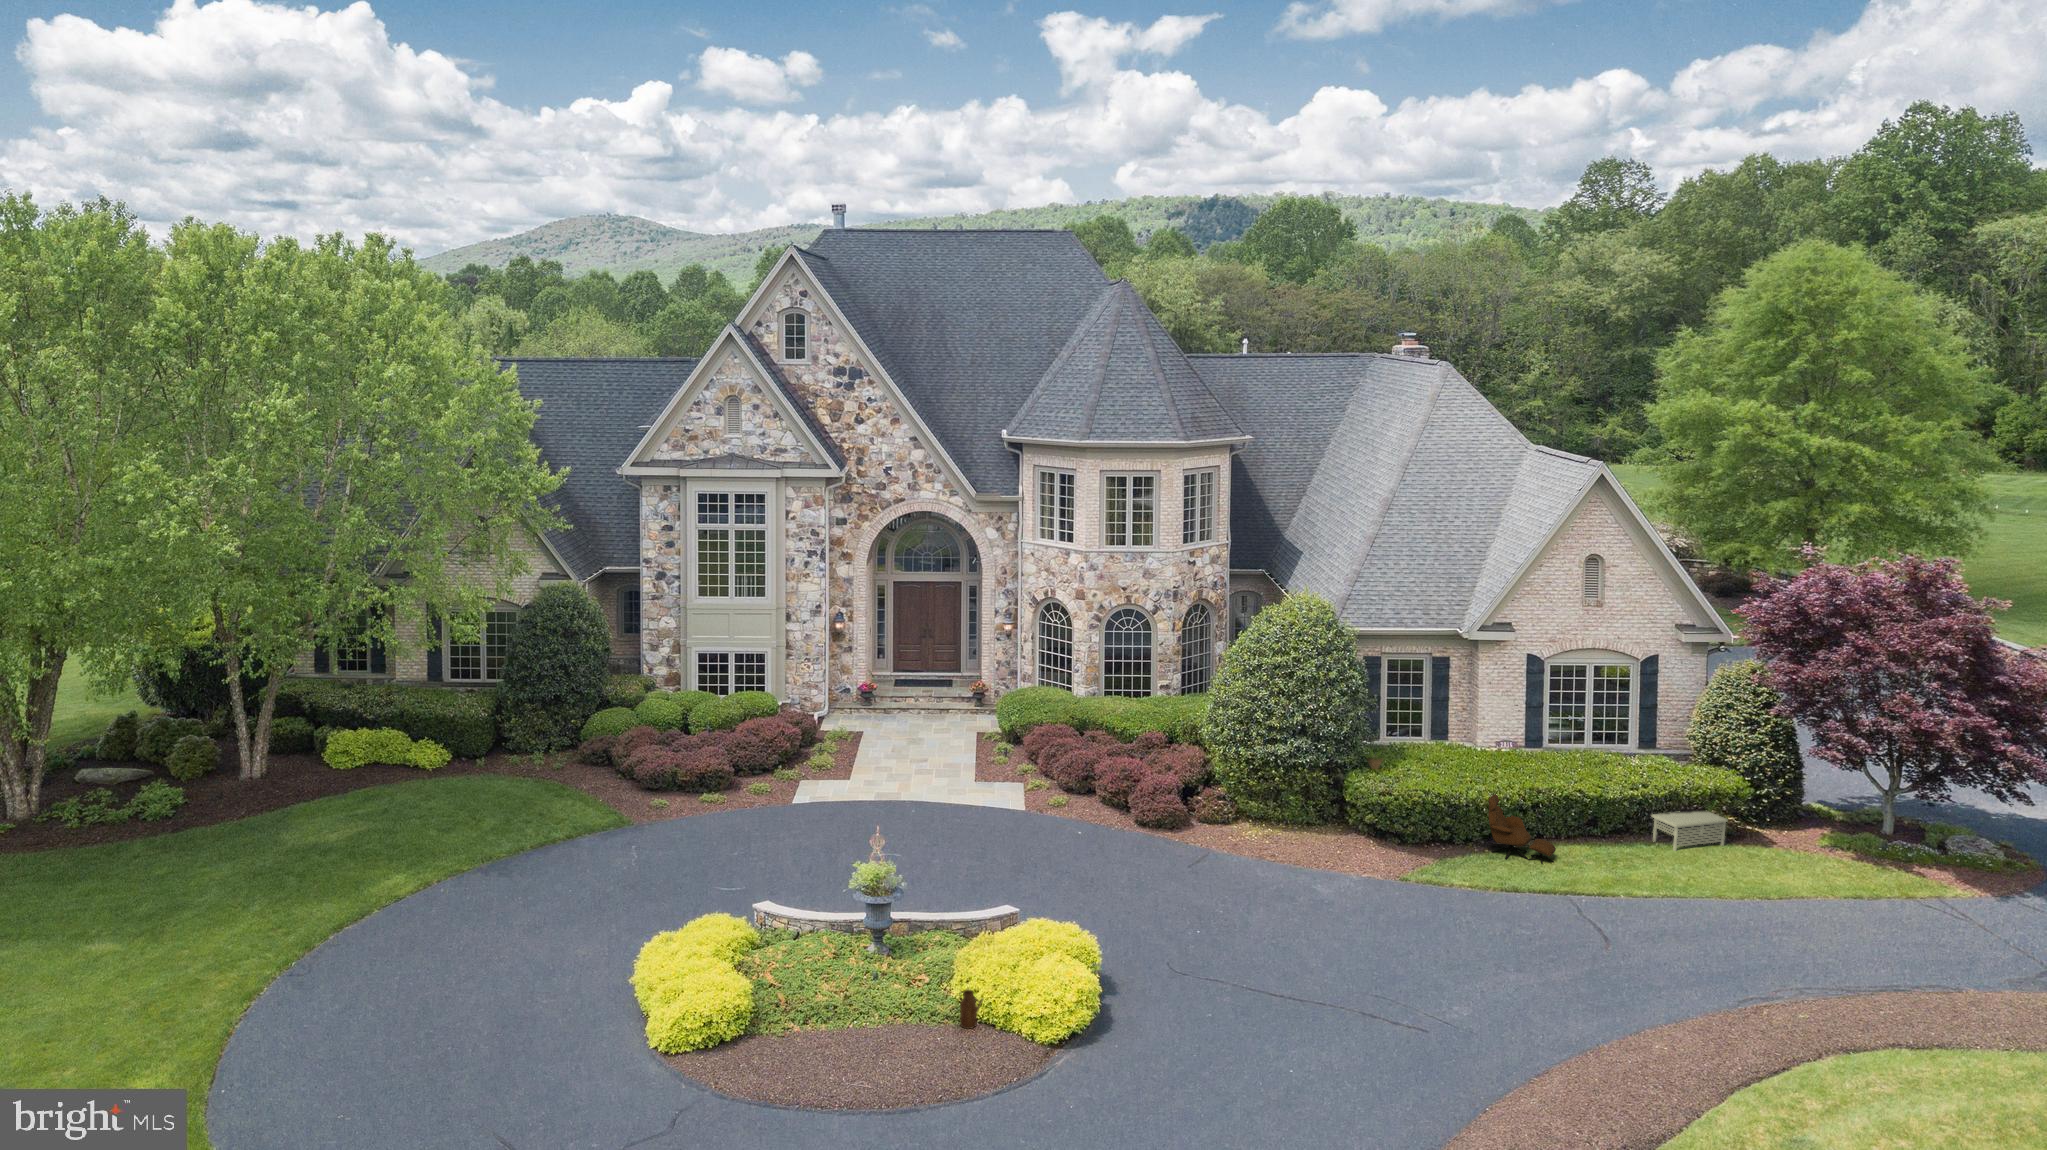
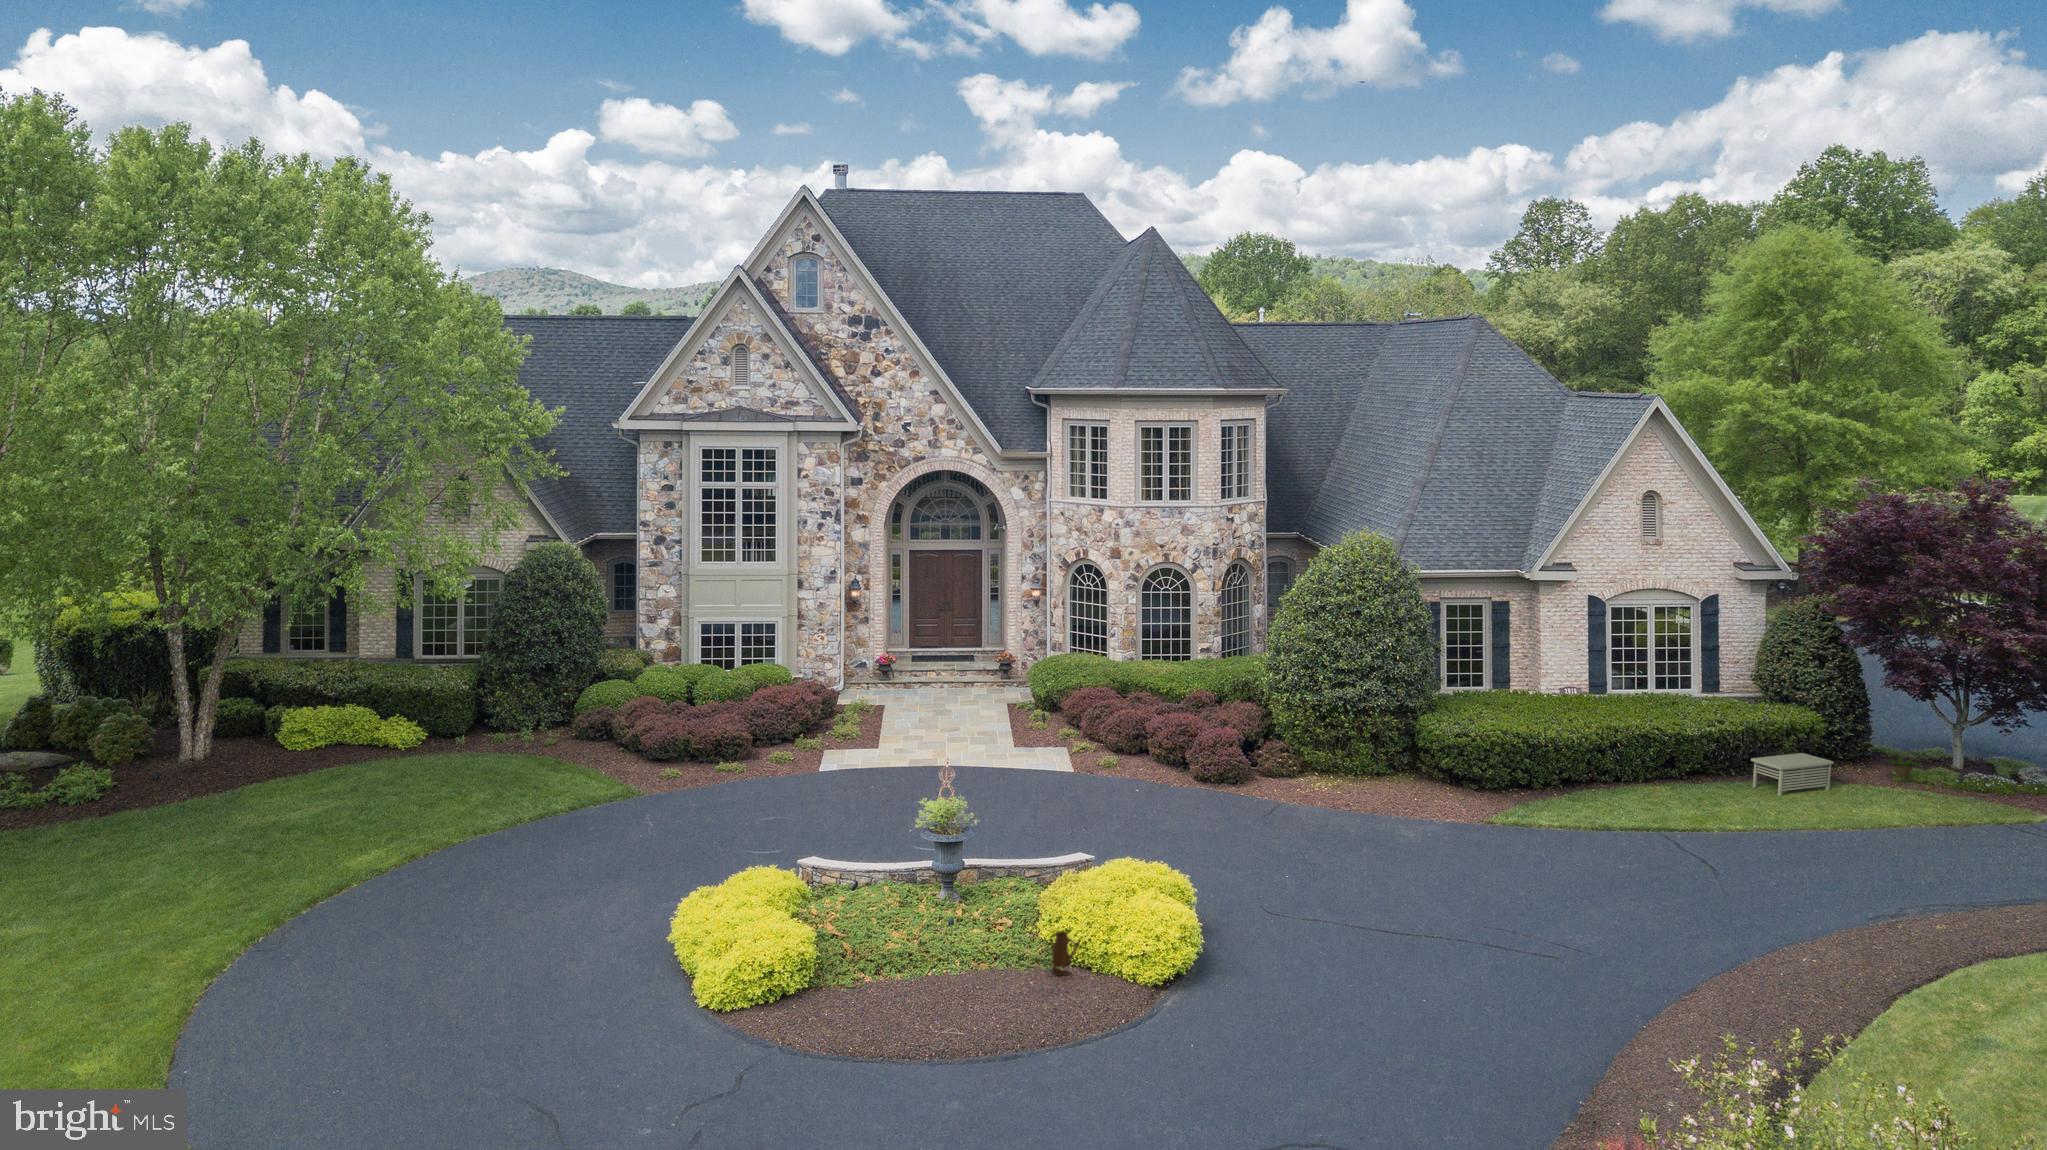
decorative plant: present [1365,750,1385,769] -> present [1885,756,1921,777]
lounge chair: present [1488,794,1556,864] -> none [1583,736,1657,810]

